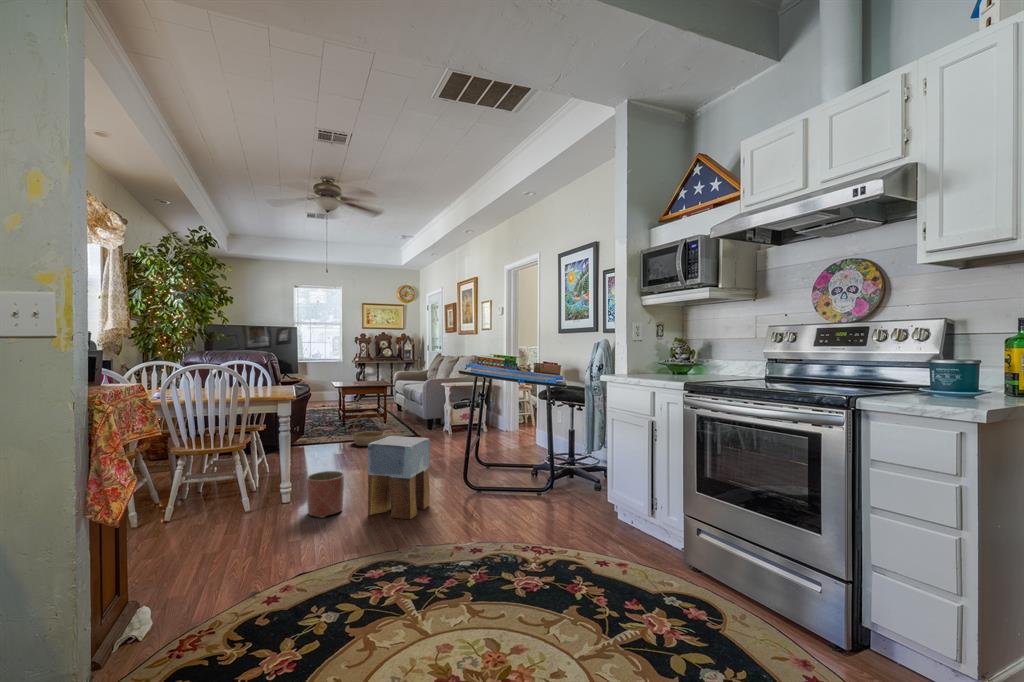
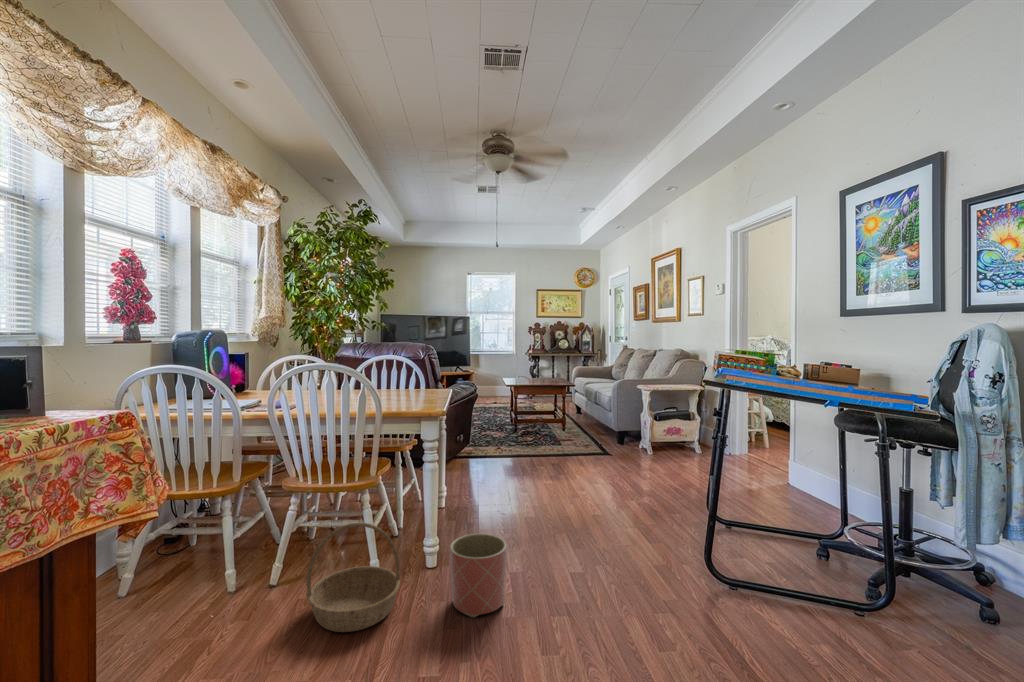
basket: present [352,411,385,446] -> present [306,523,400,632]
stool: present [367,436,430,519] -> none [543,486,647,655]

